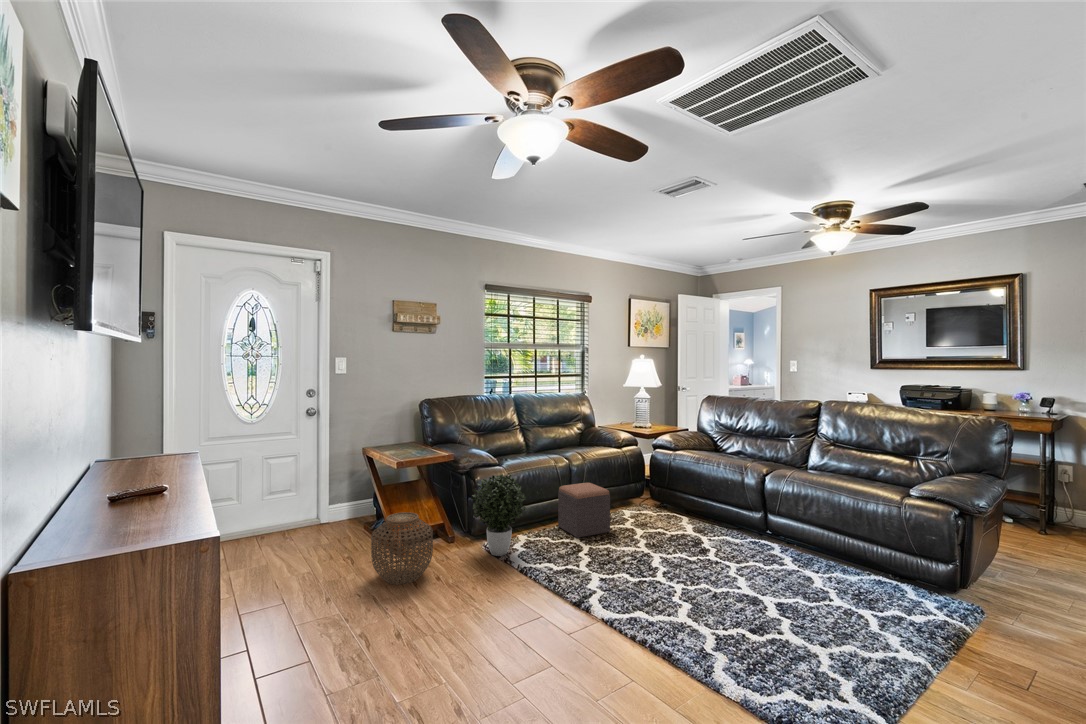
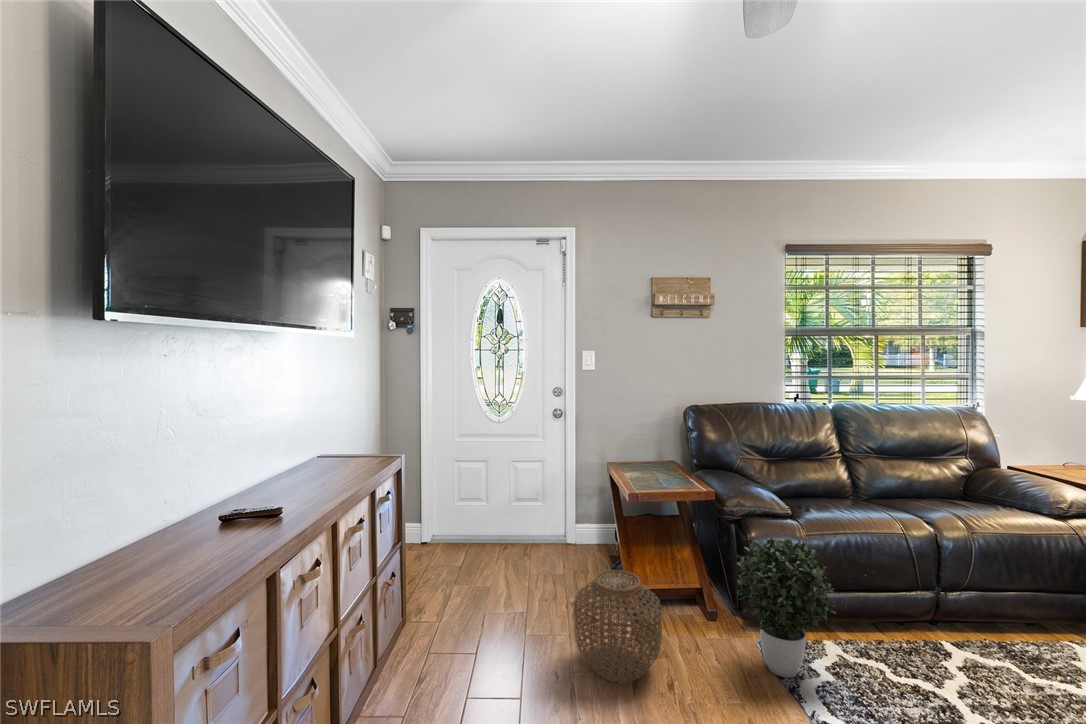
footstool: present [558,482,610,538] -> none [910,573,1039,693]

